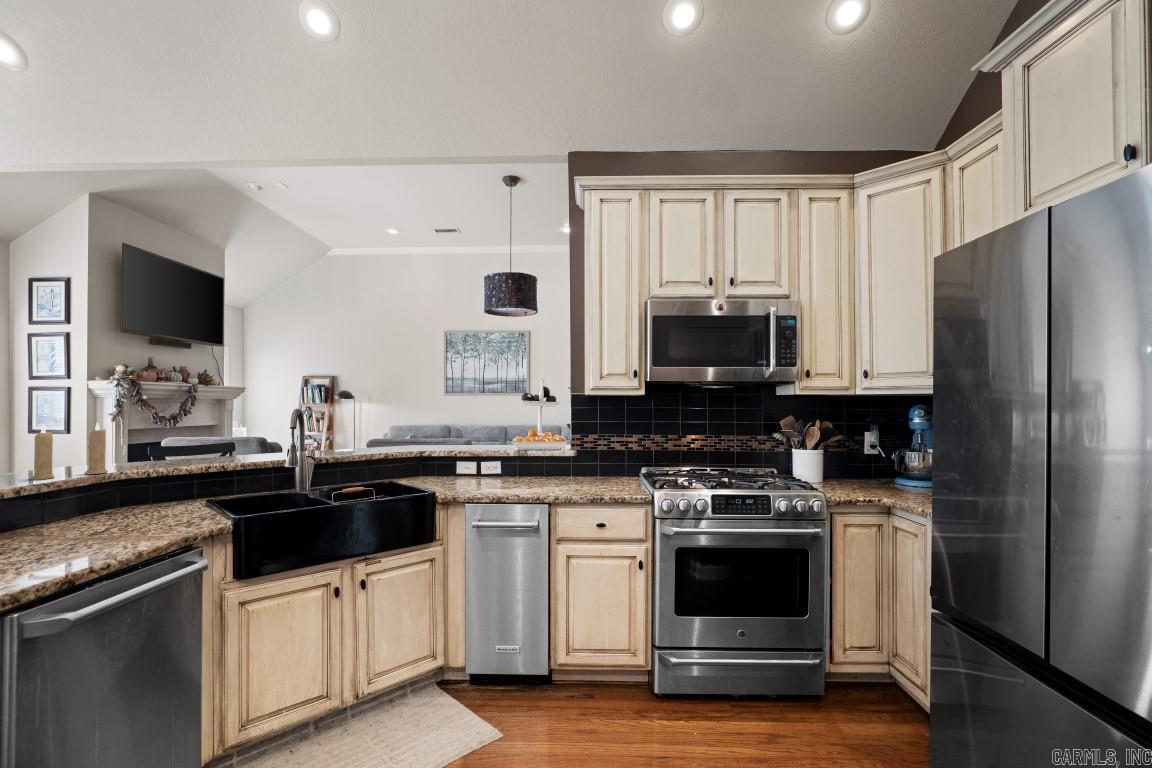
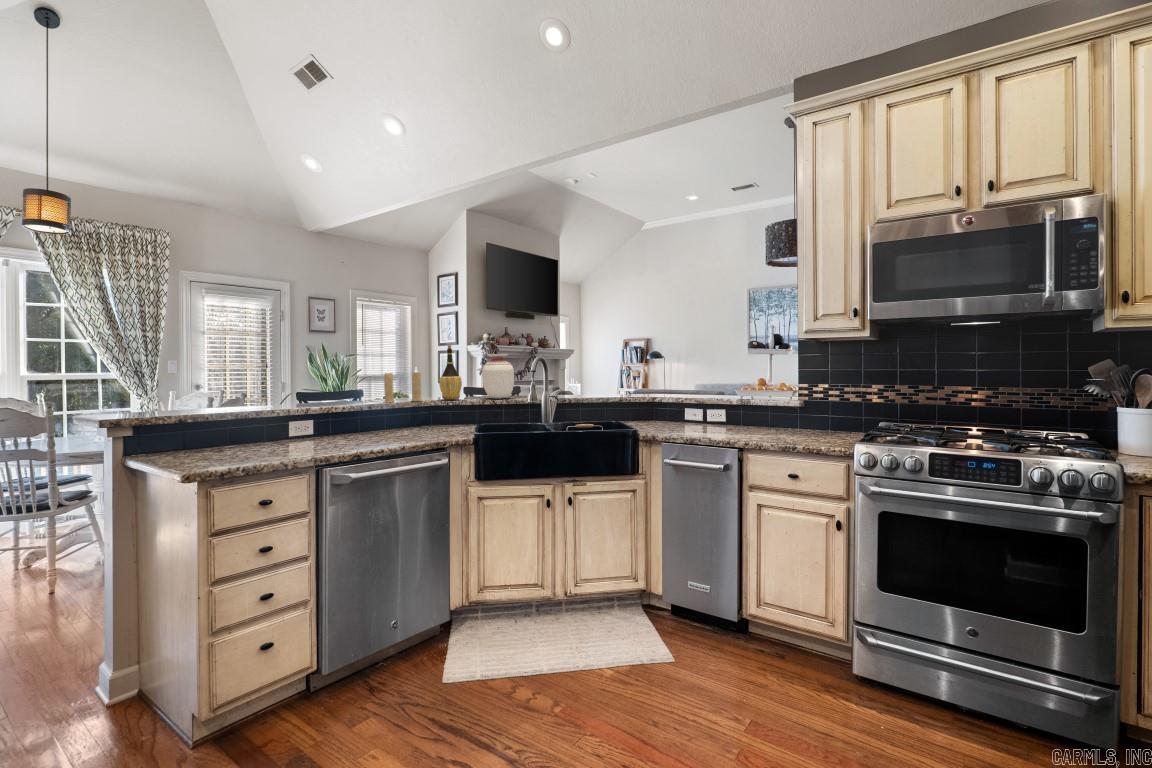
wine bottle: none [134,390,173,467] -> present [439,345,462,400]
vase: none [204,403,253,461] -> present [482,354,514,399]

